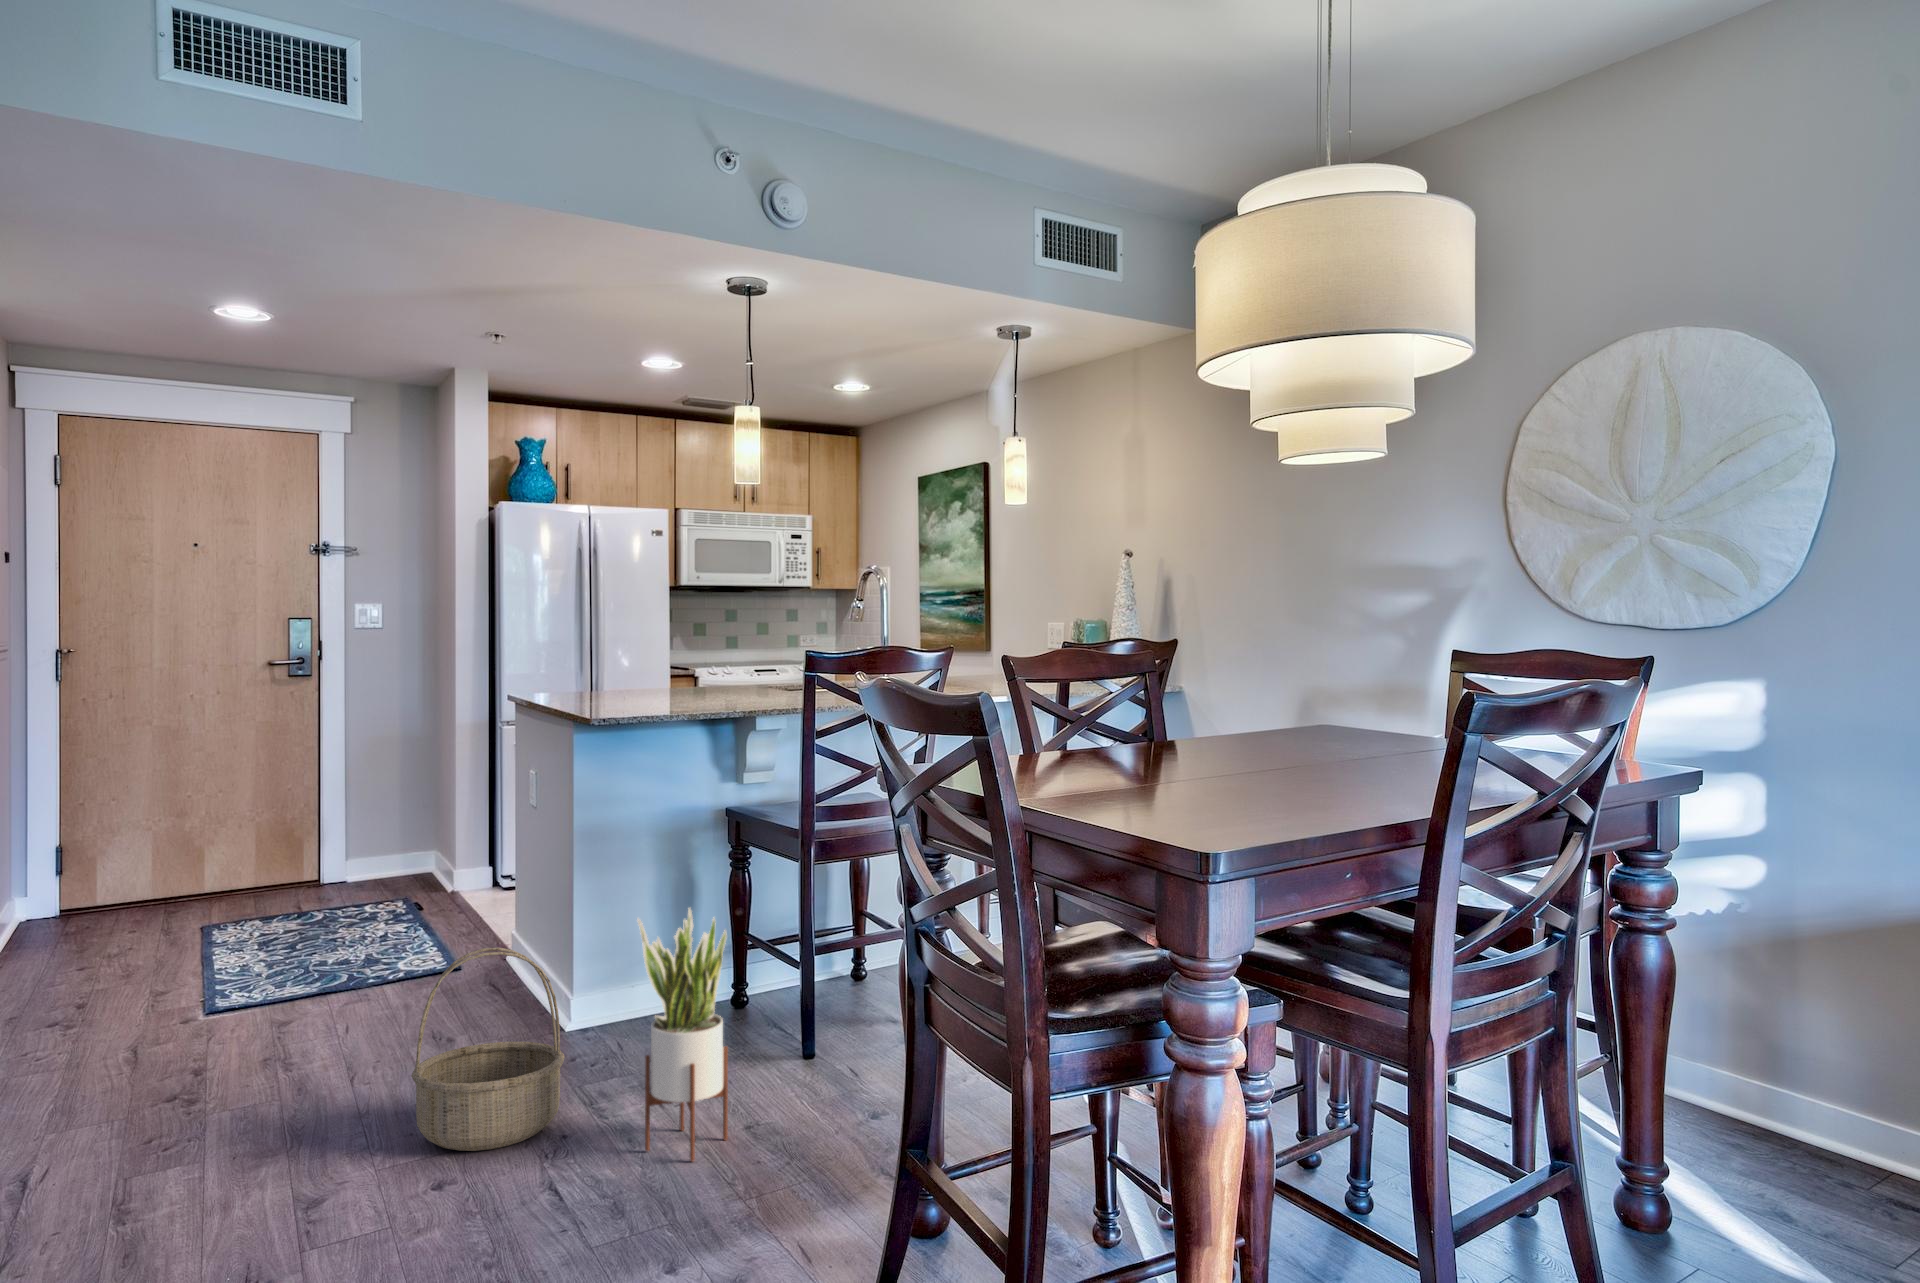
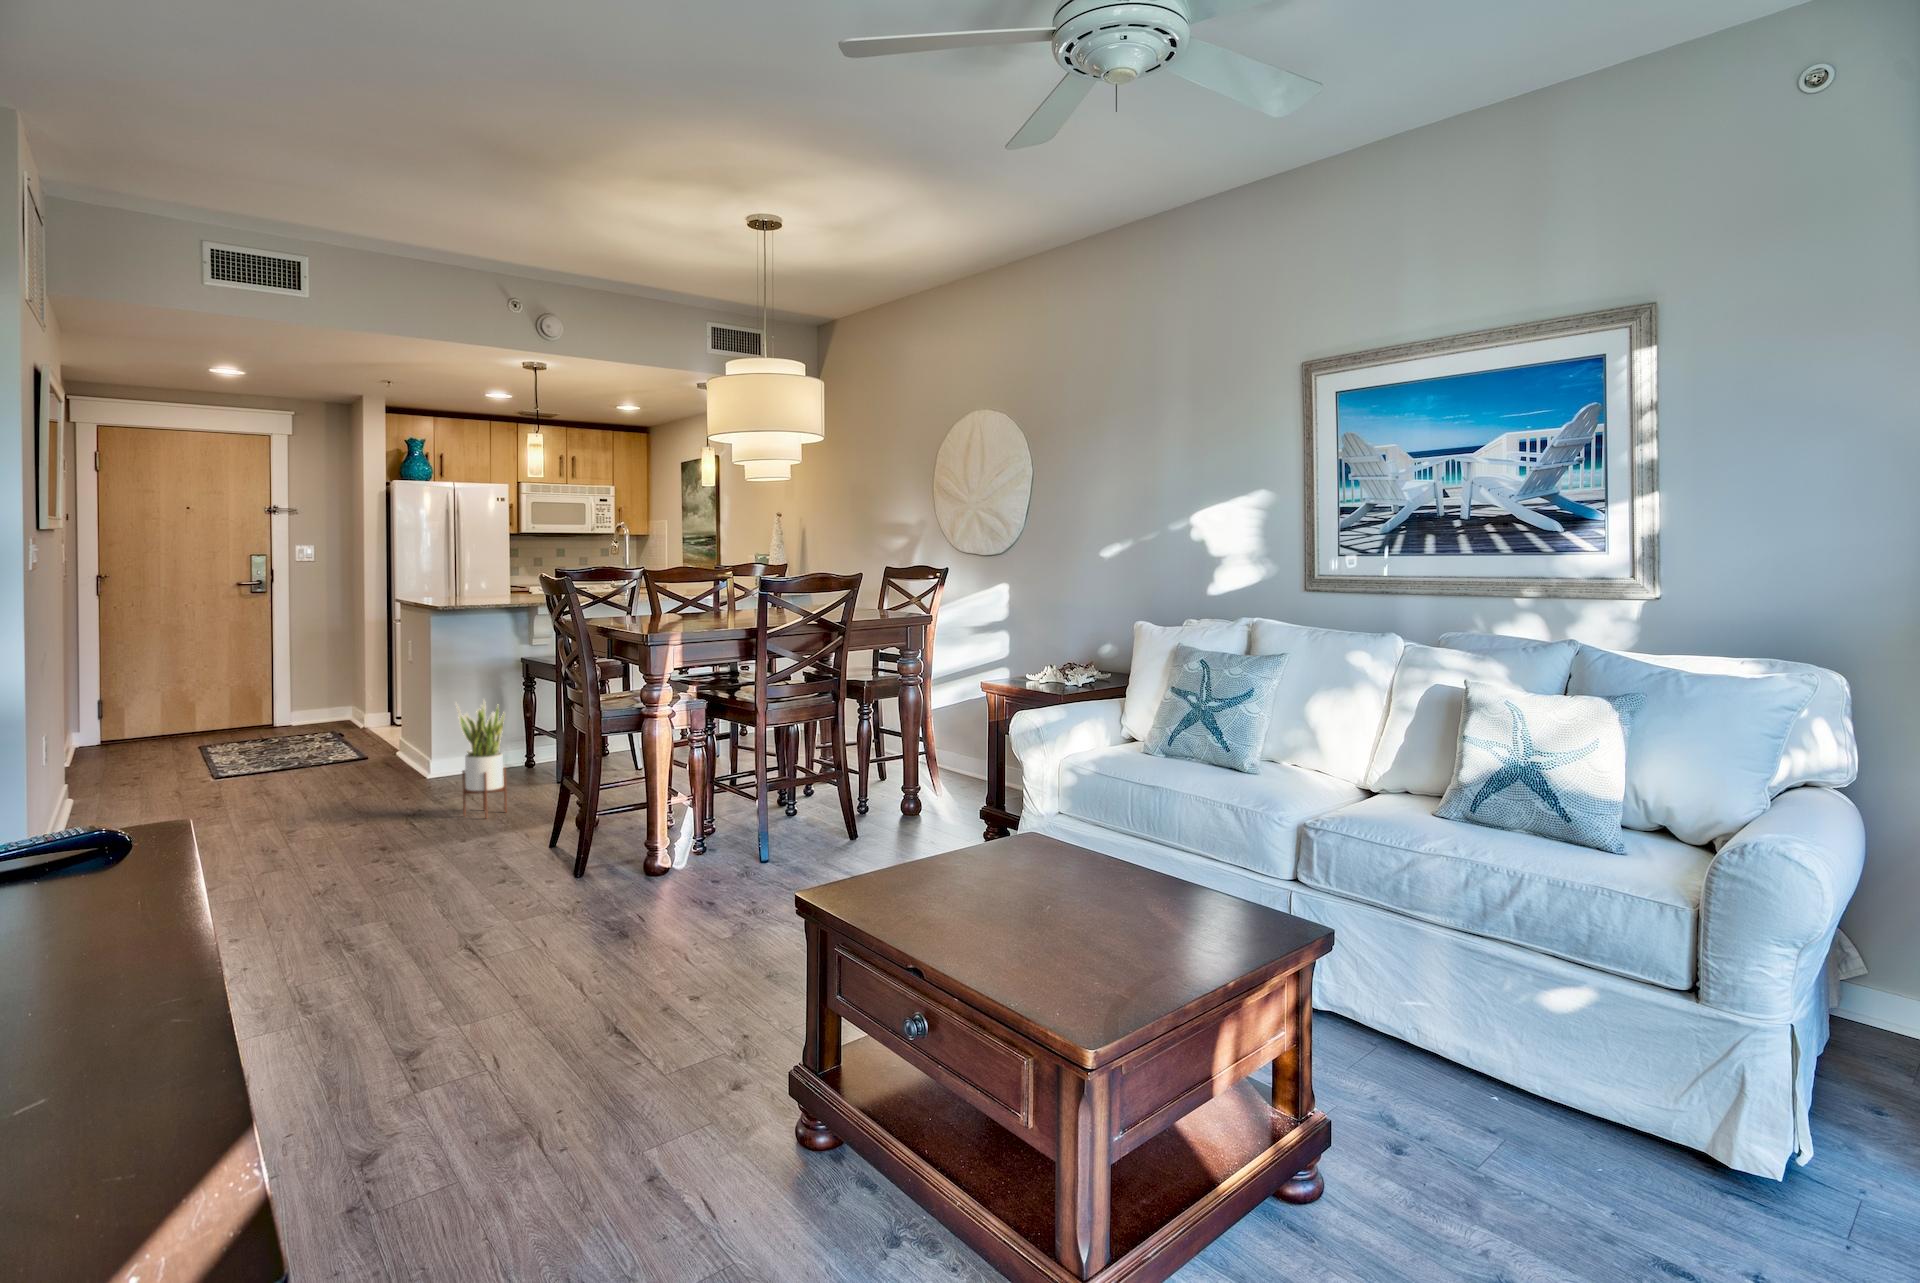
basket: present [411,948,565,1151] -> none [341,721,423,819]

